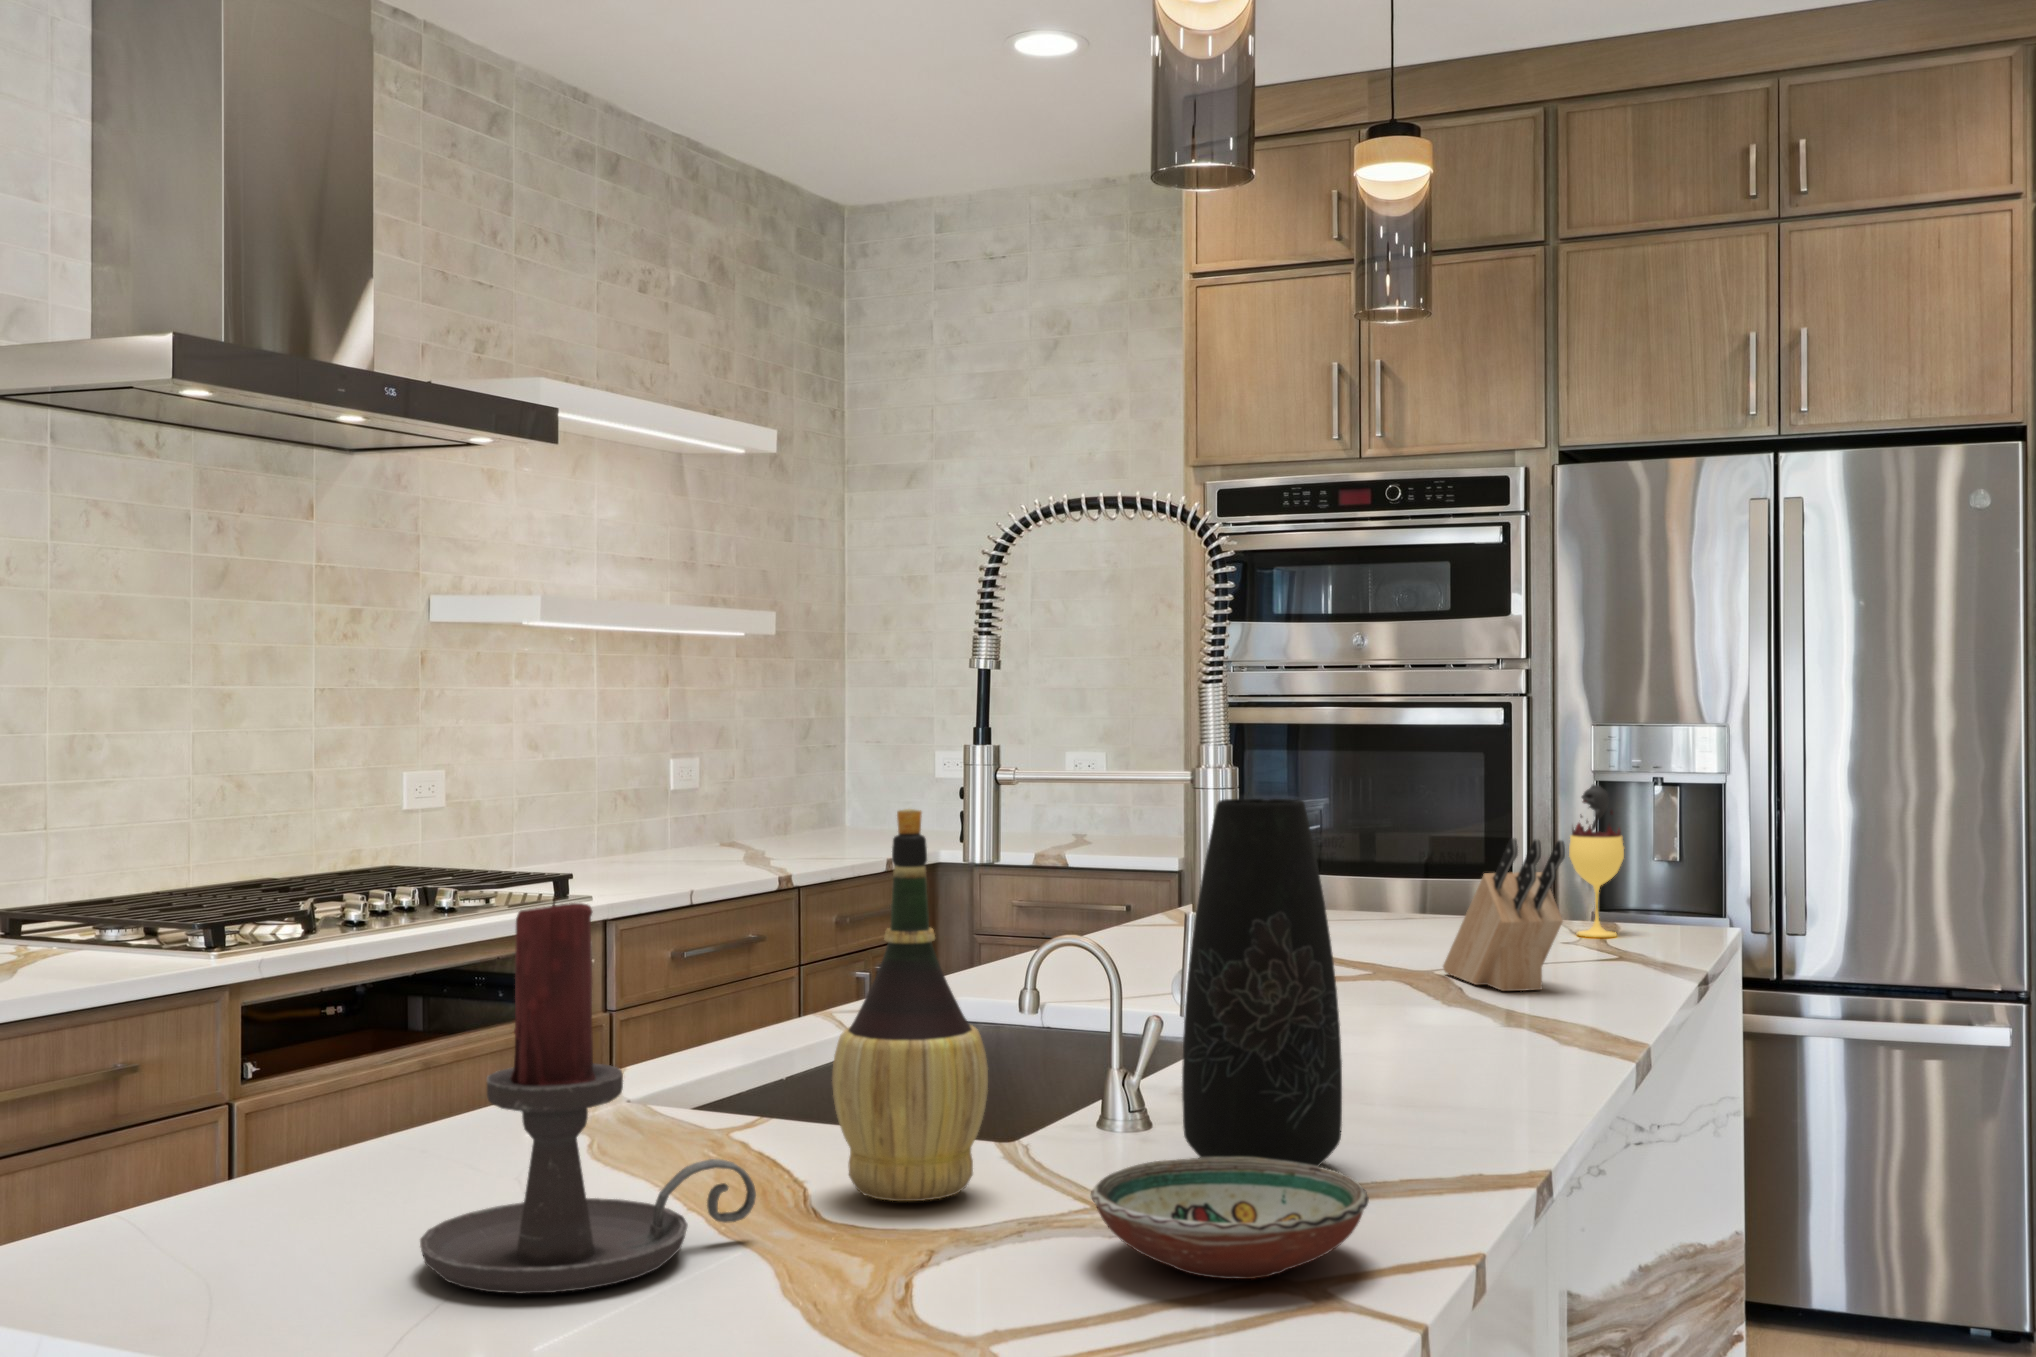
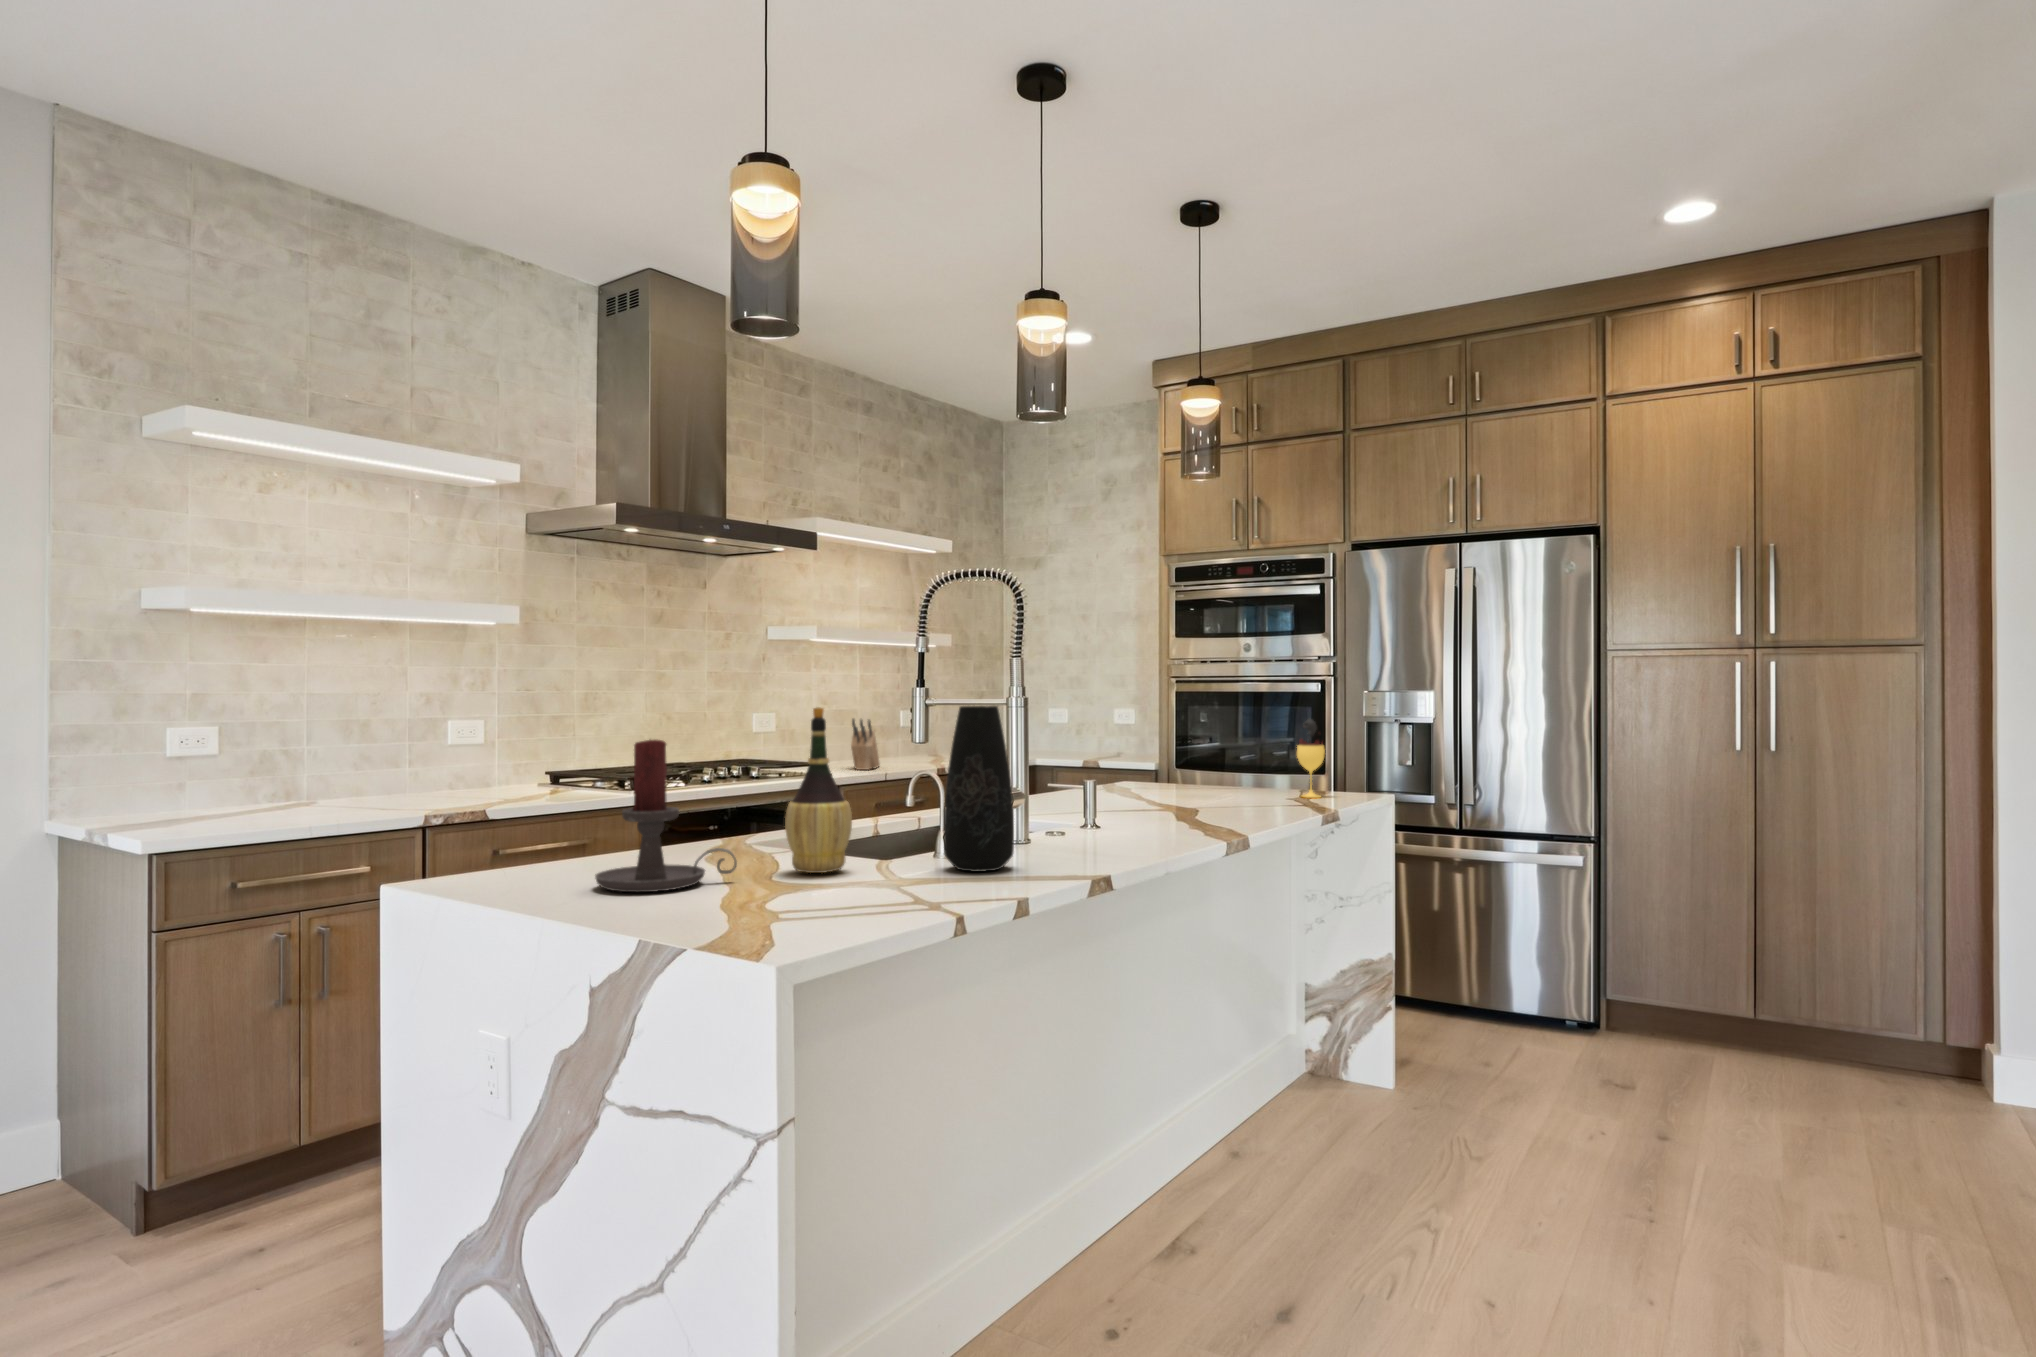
knife block: present [1443,838,1565,991] -> present [851,719,880,770]
decorative bowl: present [1091,1157,1369,1279] -> none [854,854,971,897]

